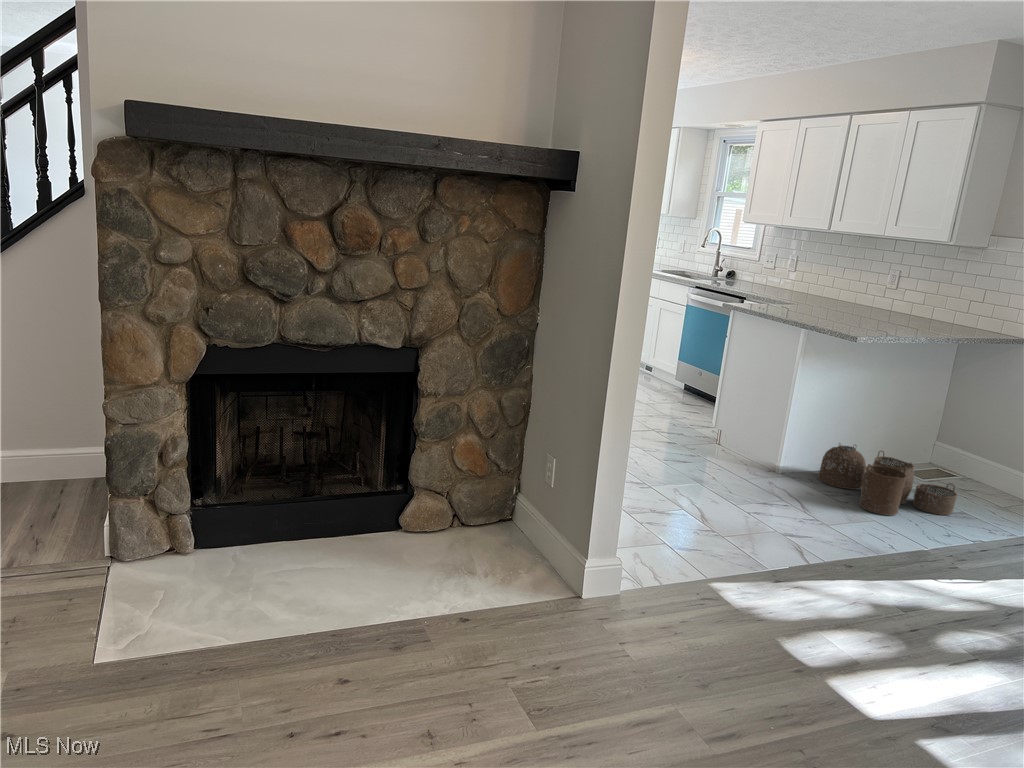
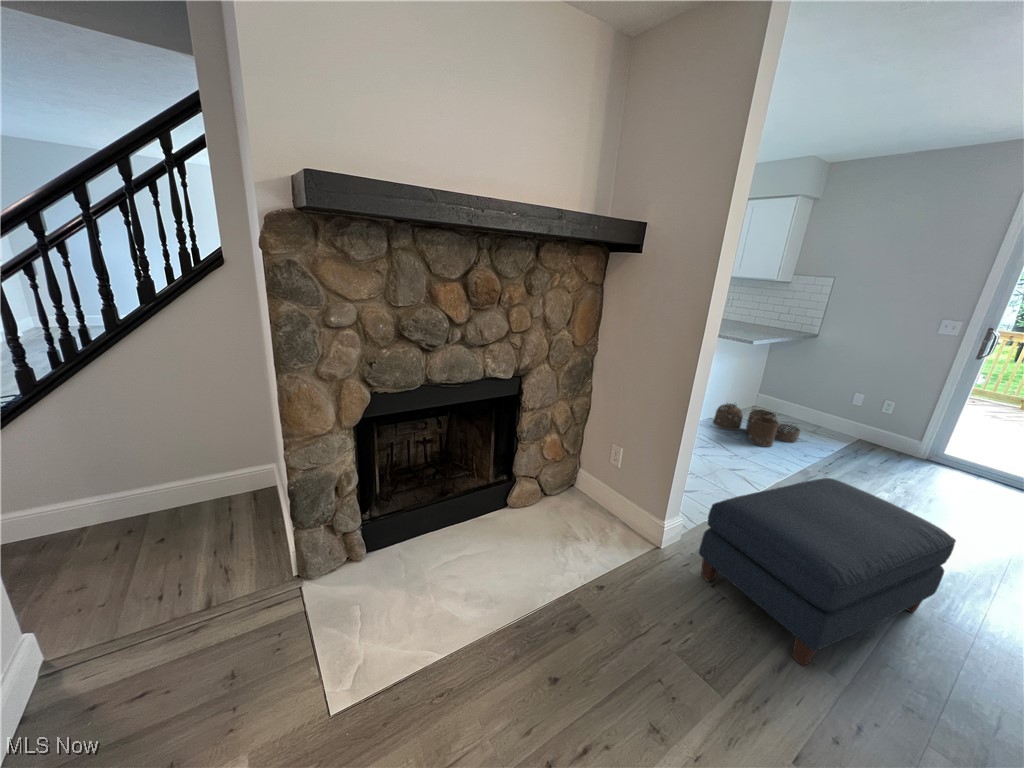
ottoman: none [612,520,951,724] -> present [699,478,956,666]

